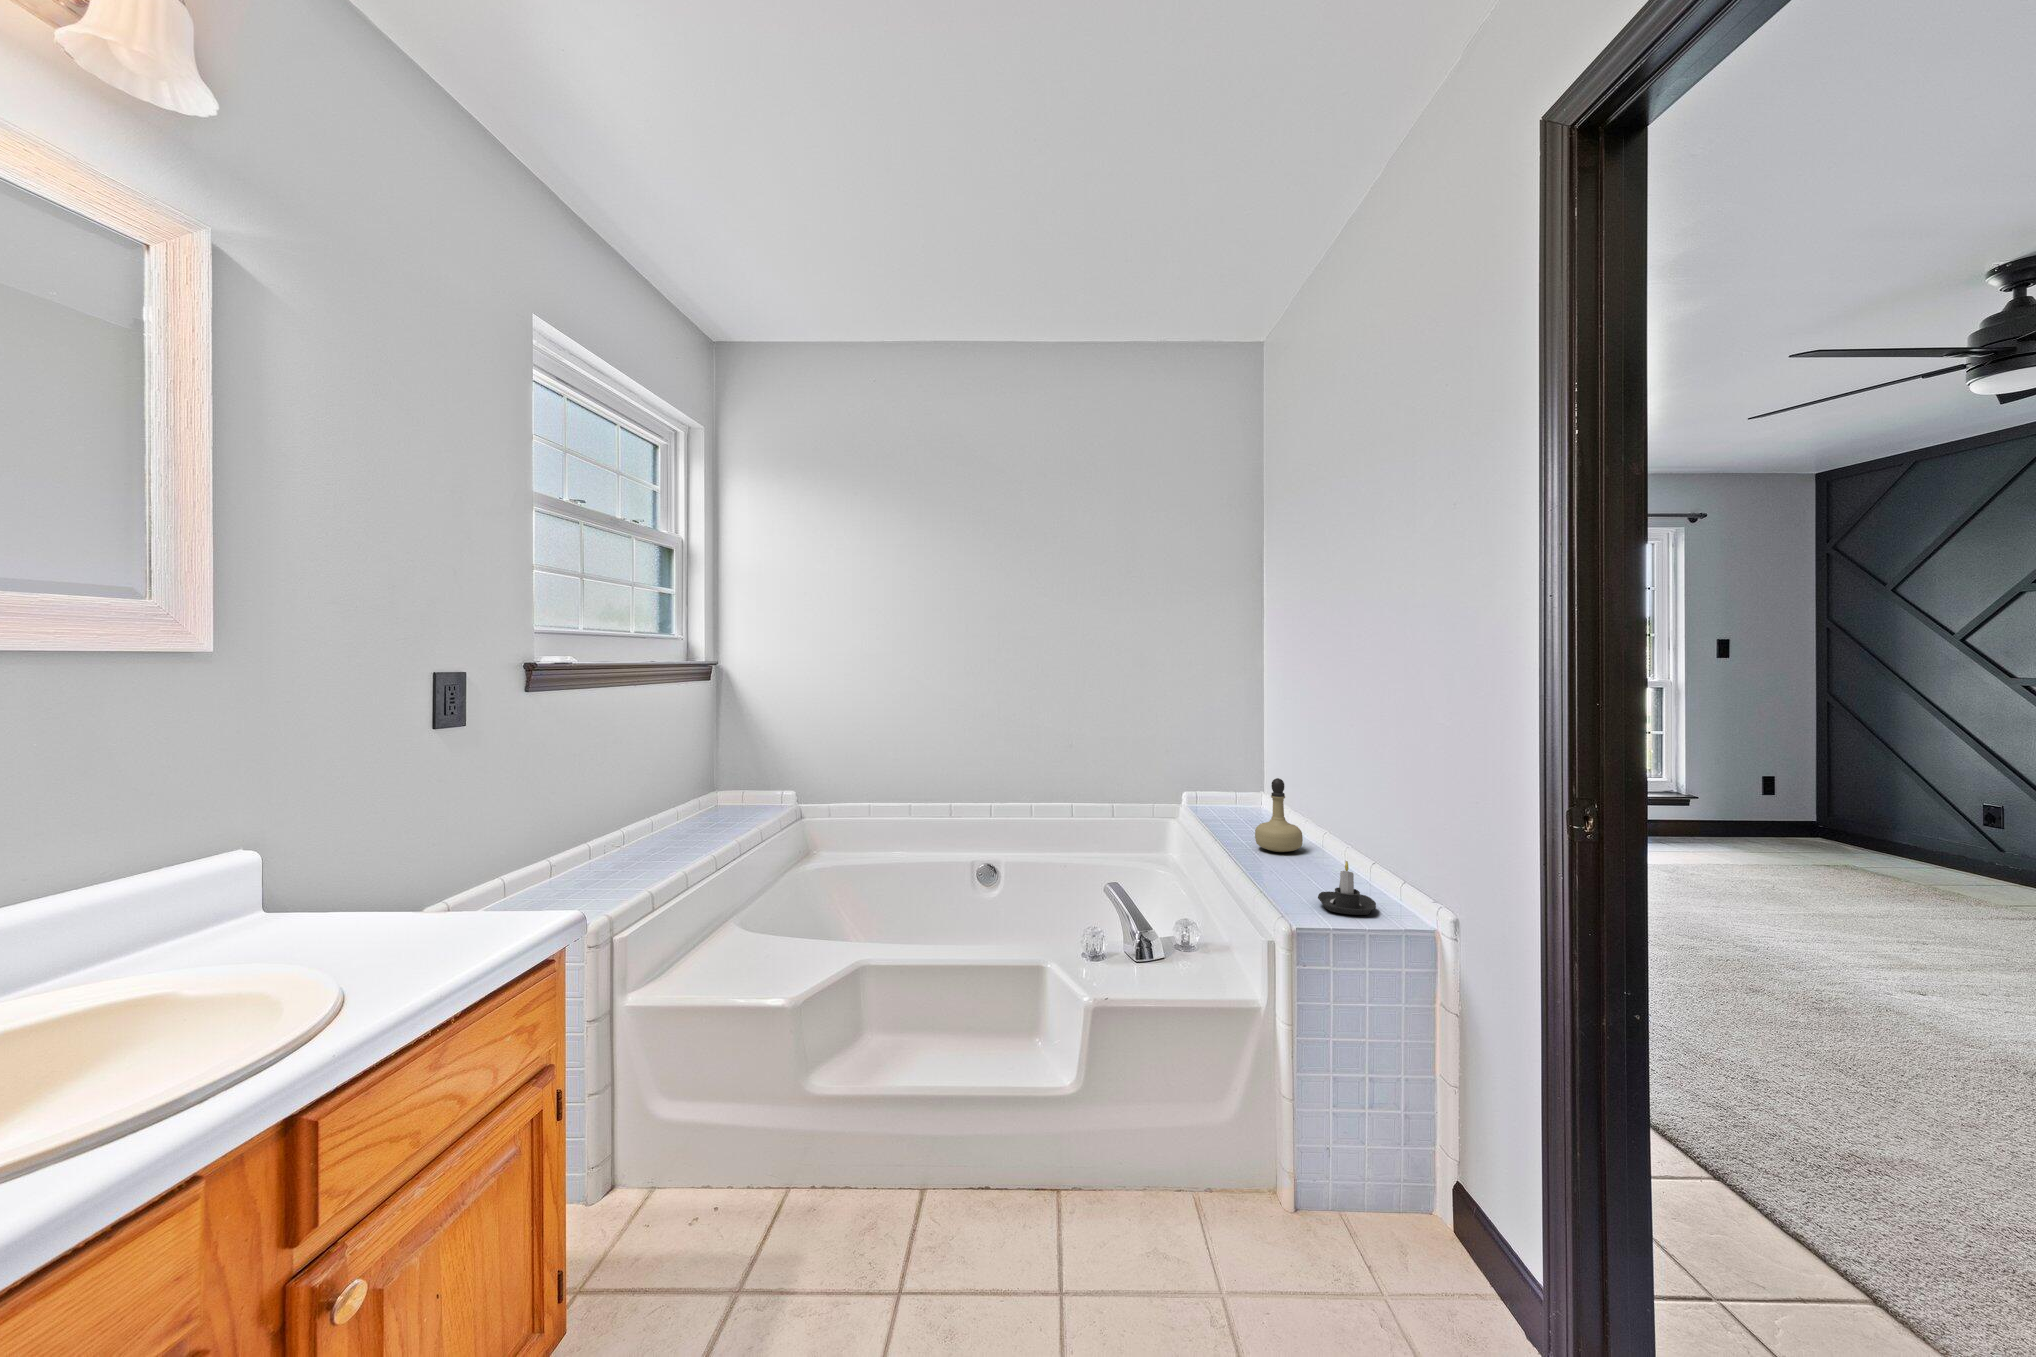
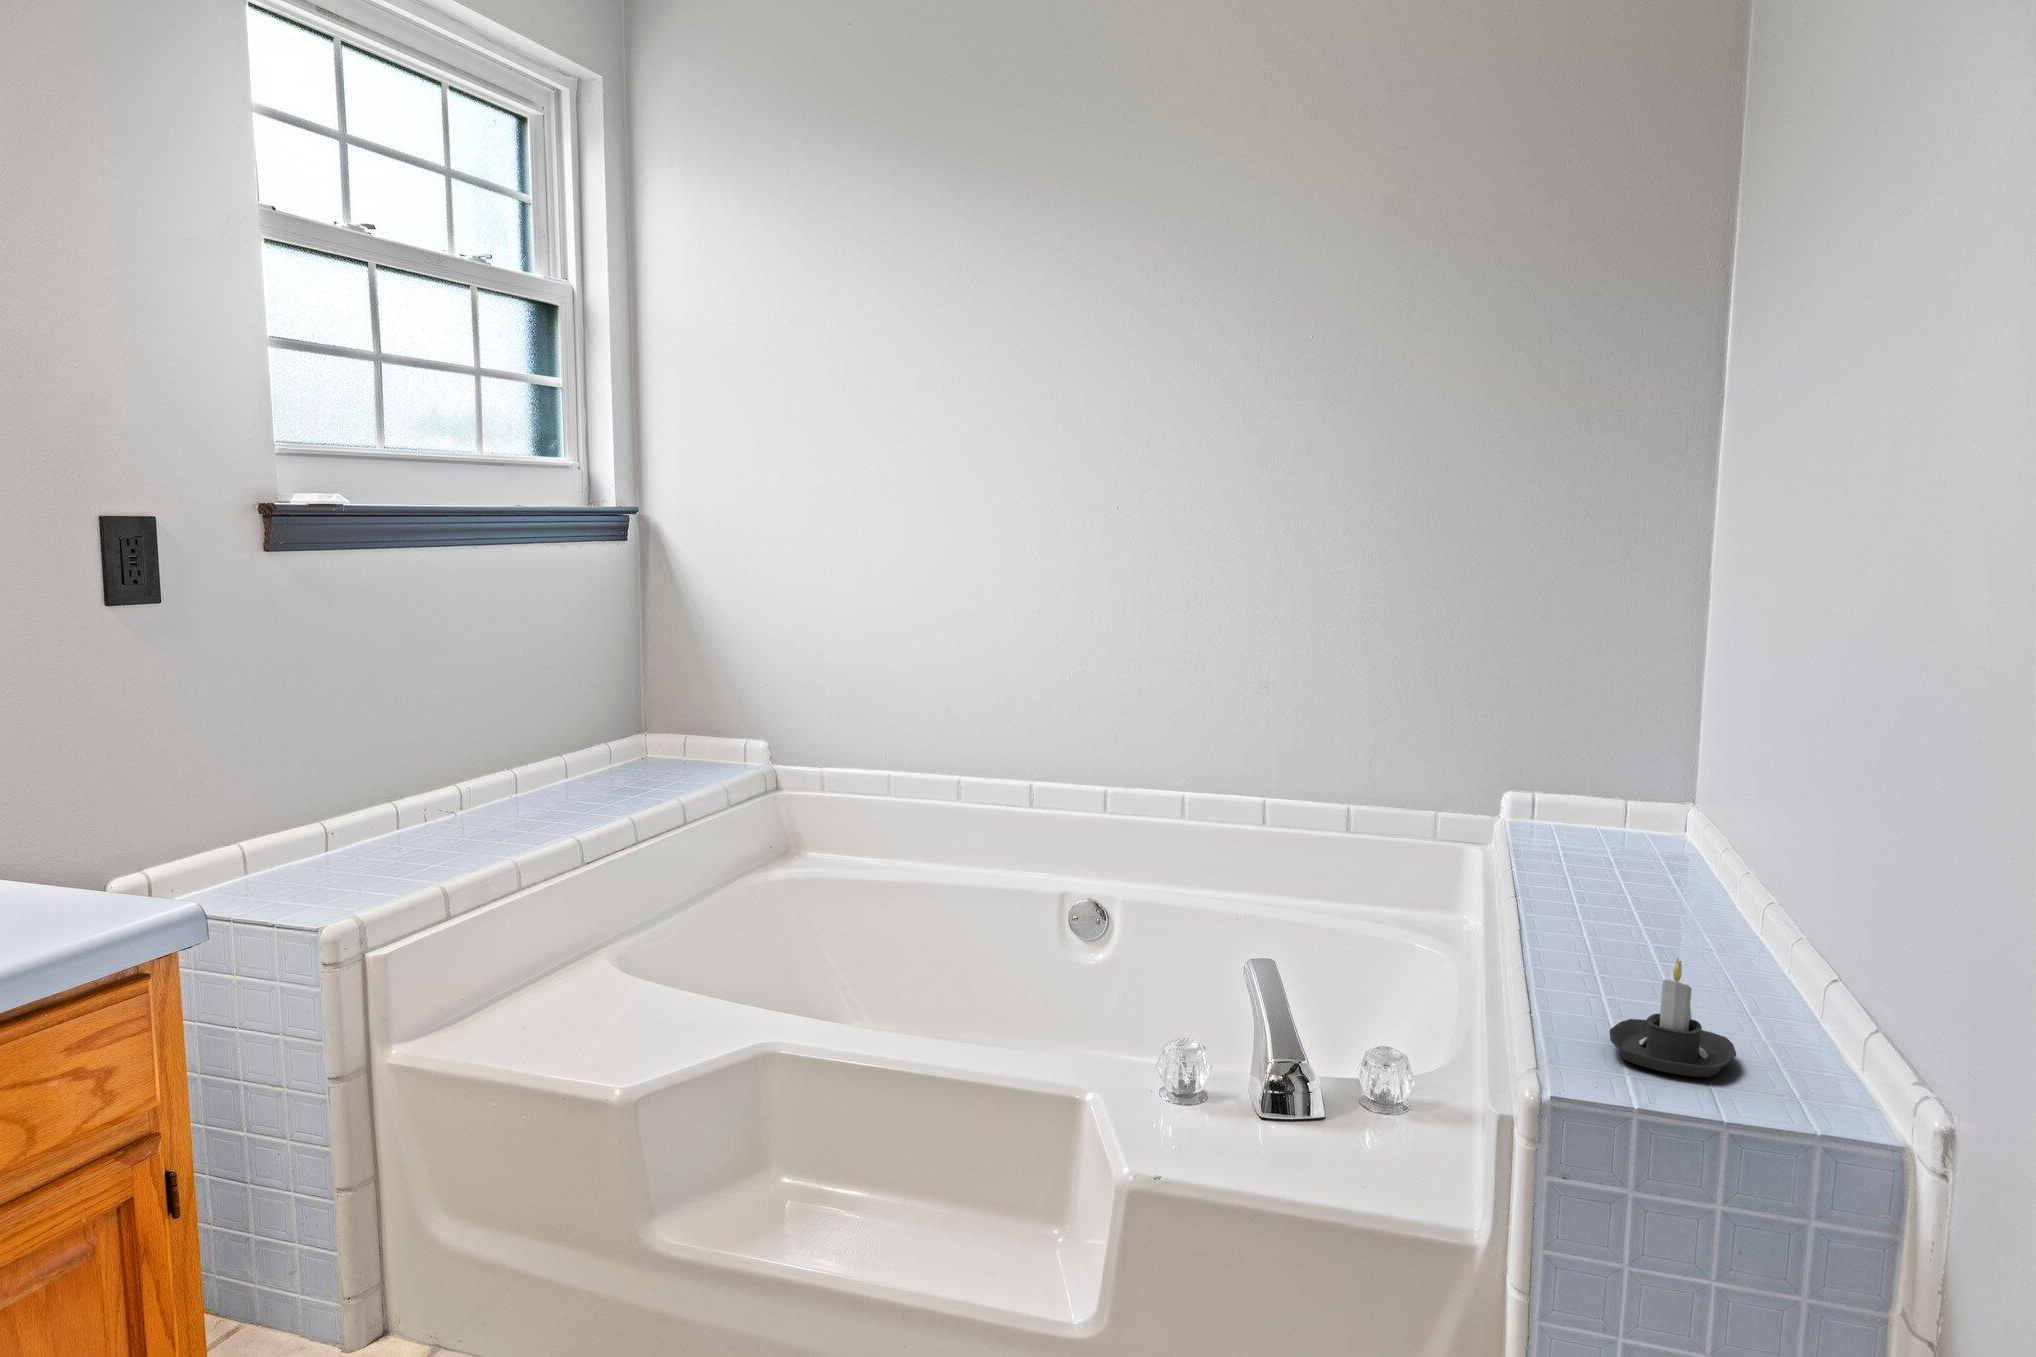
perfume bottle: present [1255,778,1303,852] -> none [1577,775,1681,931]

